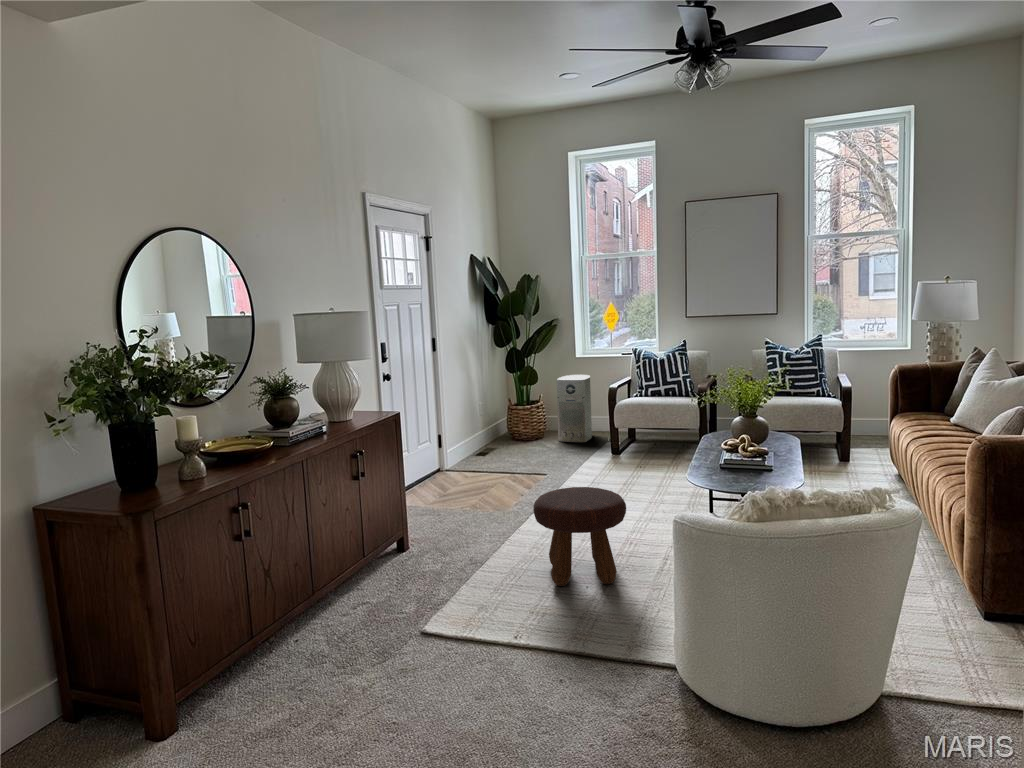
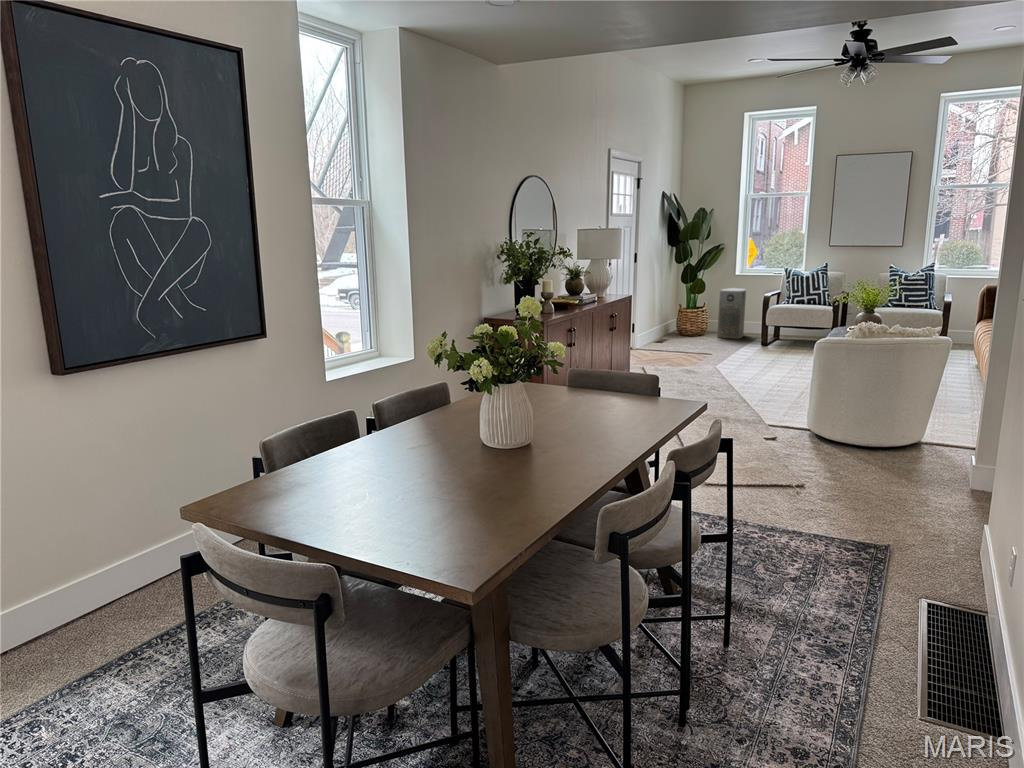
footstool: present [533,487,626,586] -> none [720,344,781,400]

